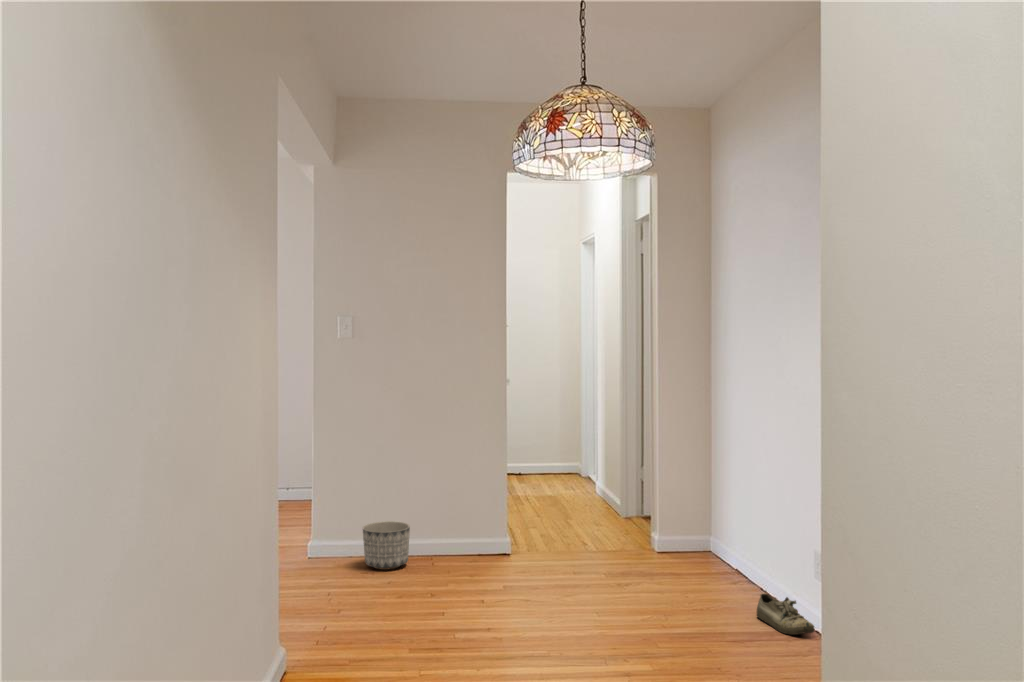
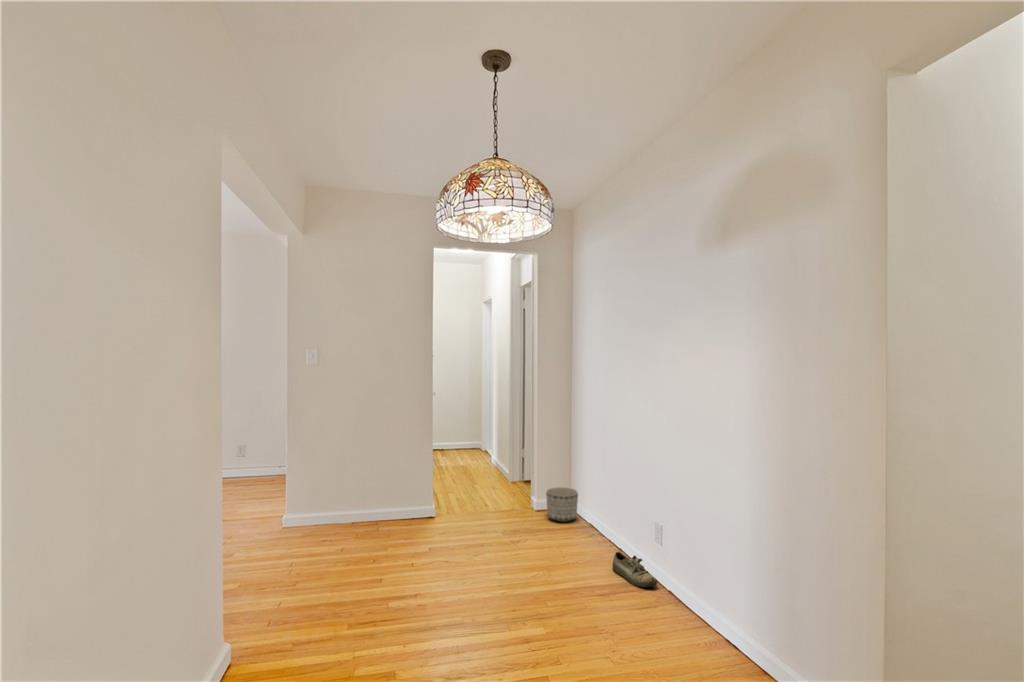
planter: present [363,521,410,570] -> present [546,487,578,522]

